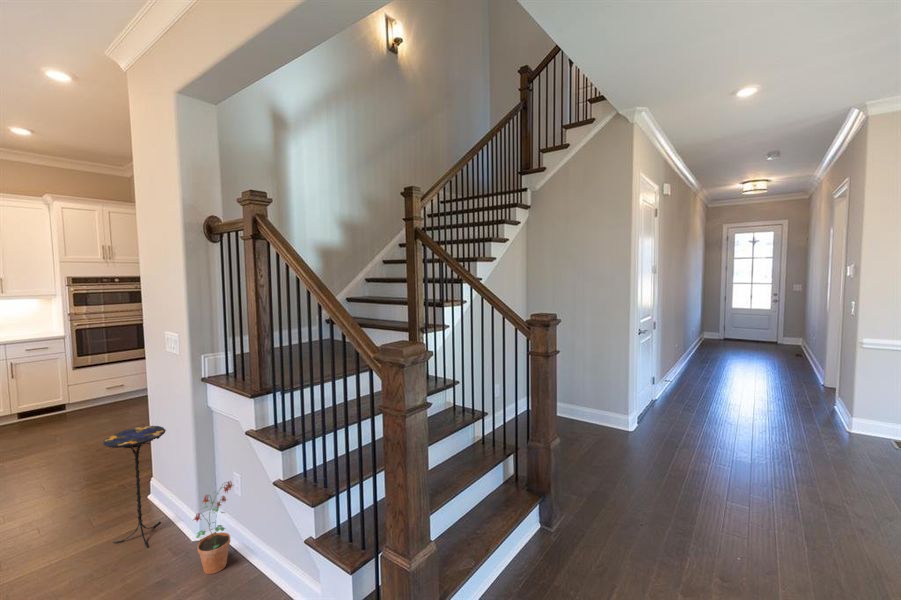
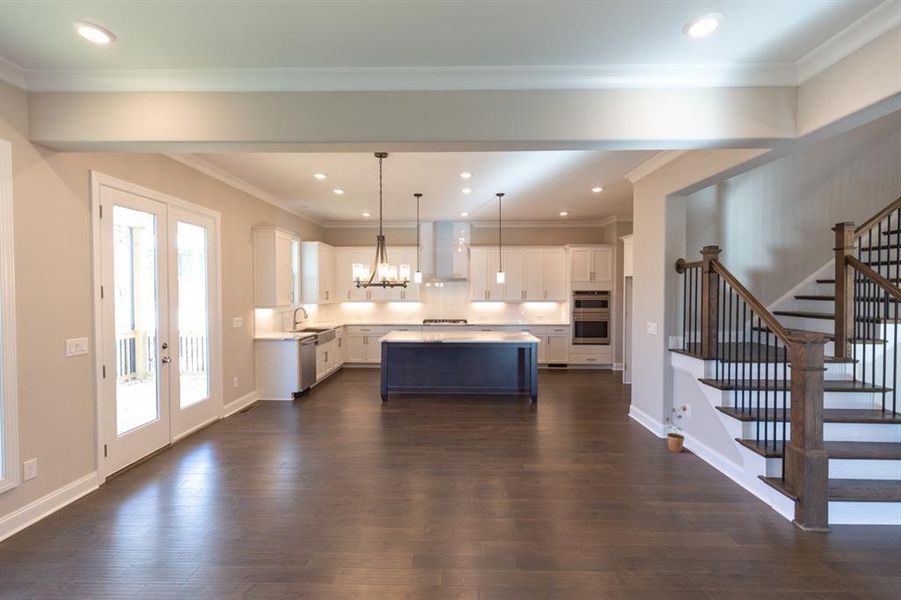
side table: present [103,426,166,548] -> none [619,371,647,433]

